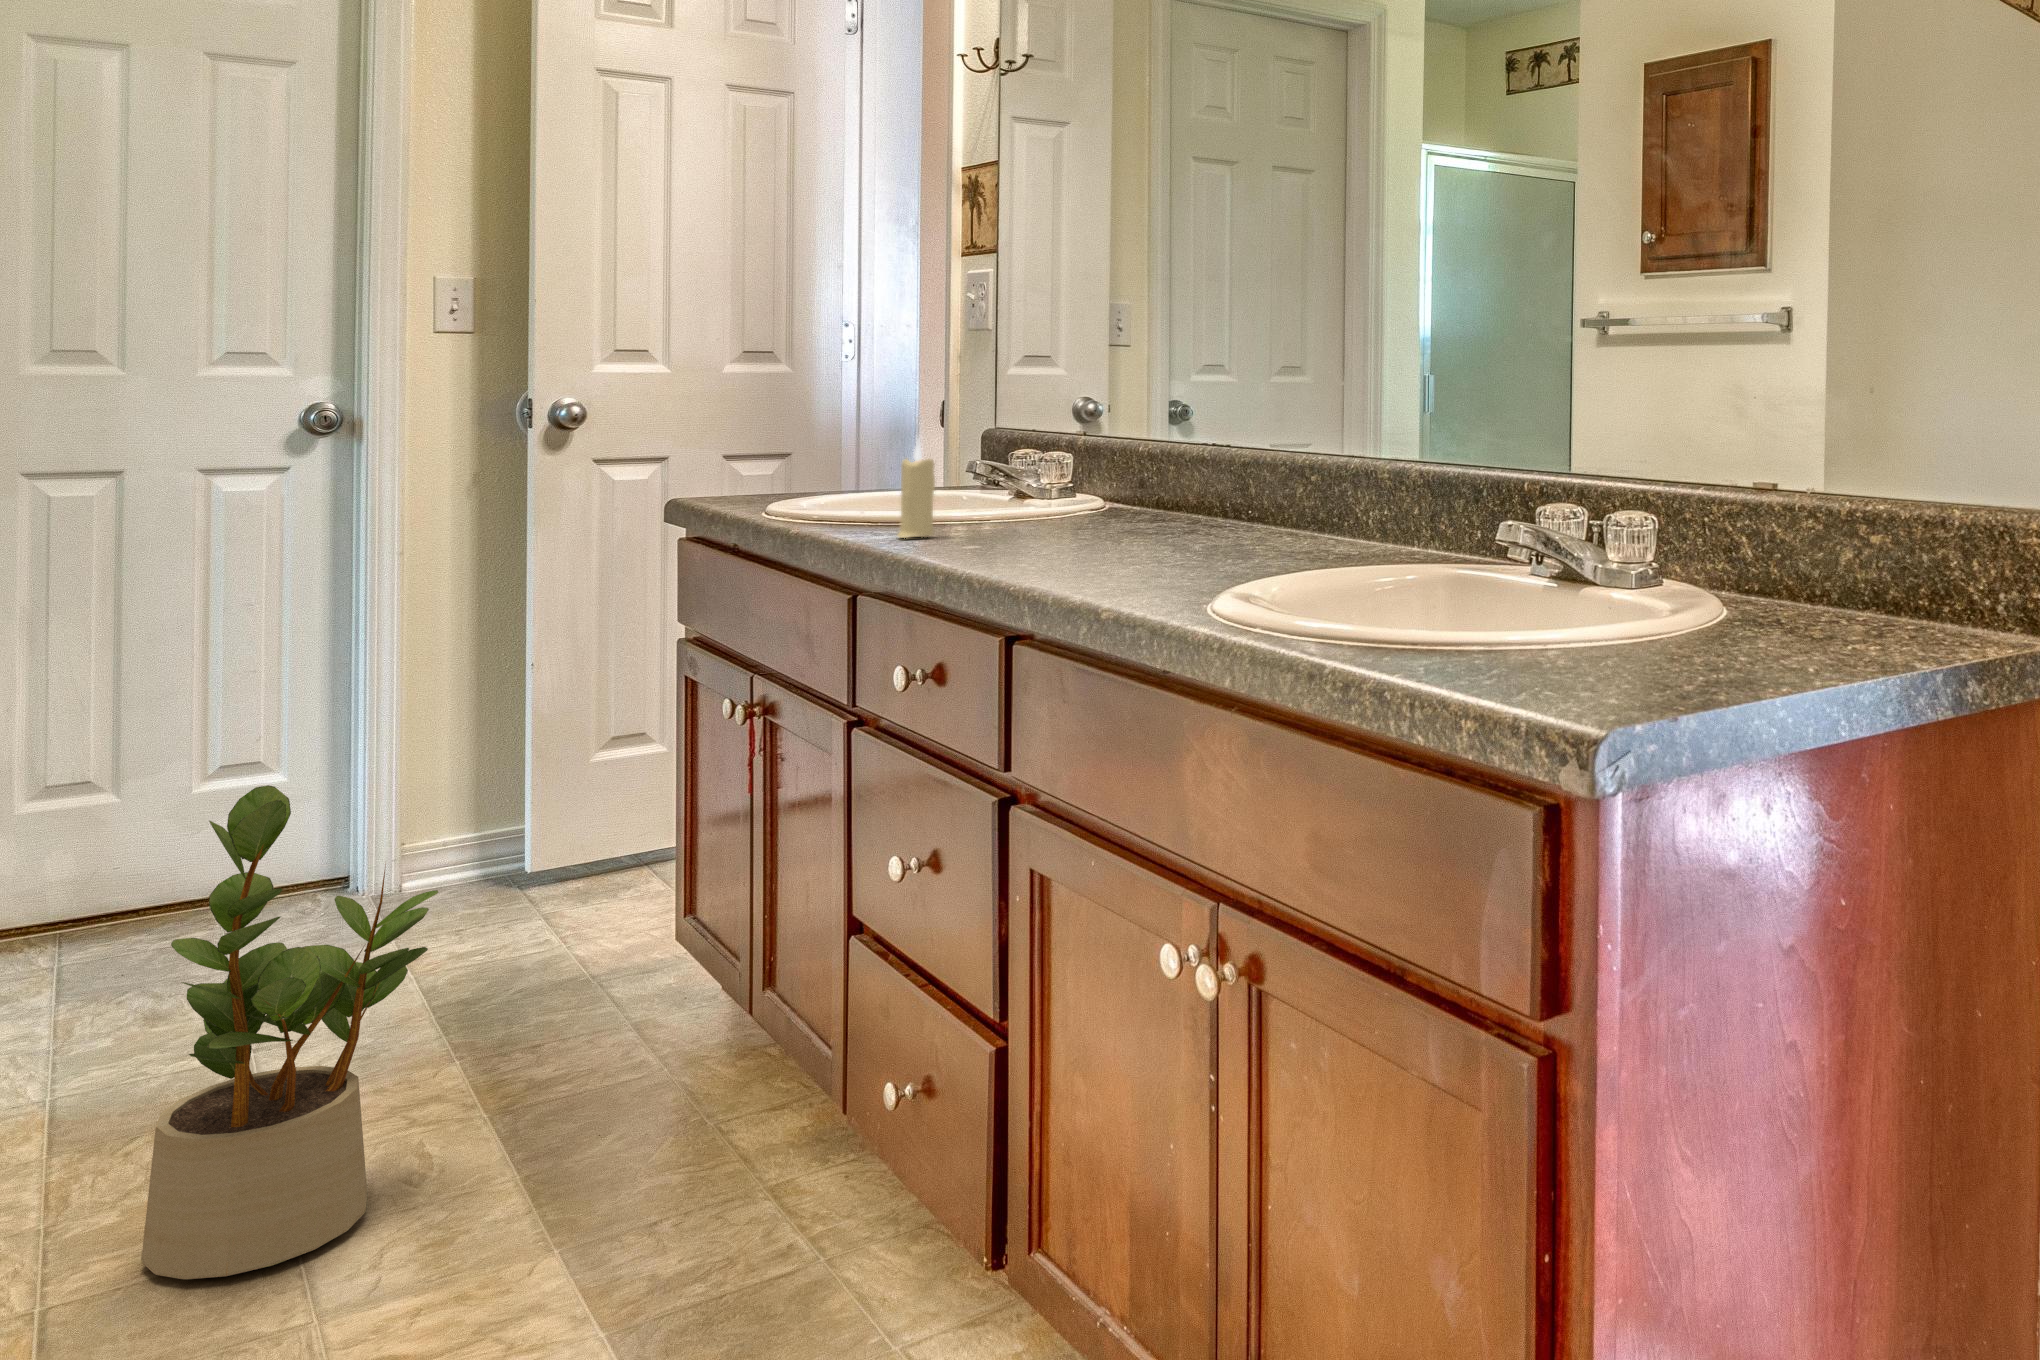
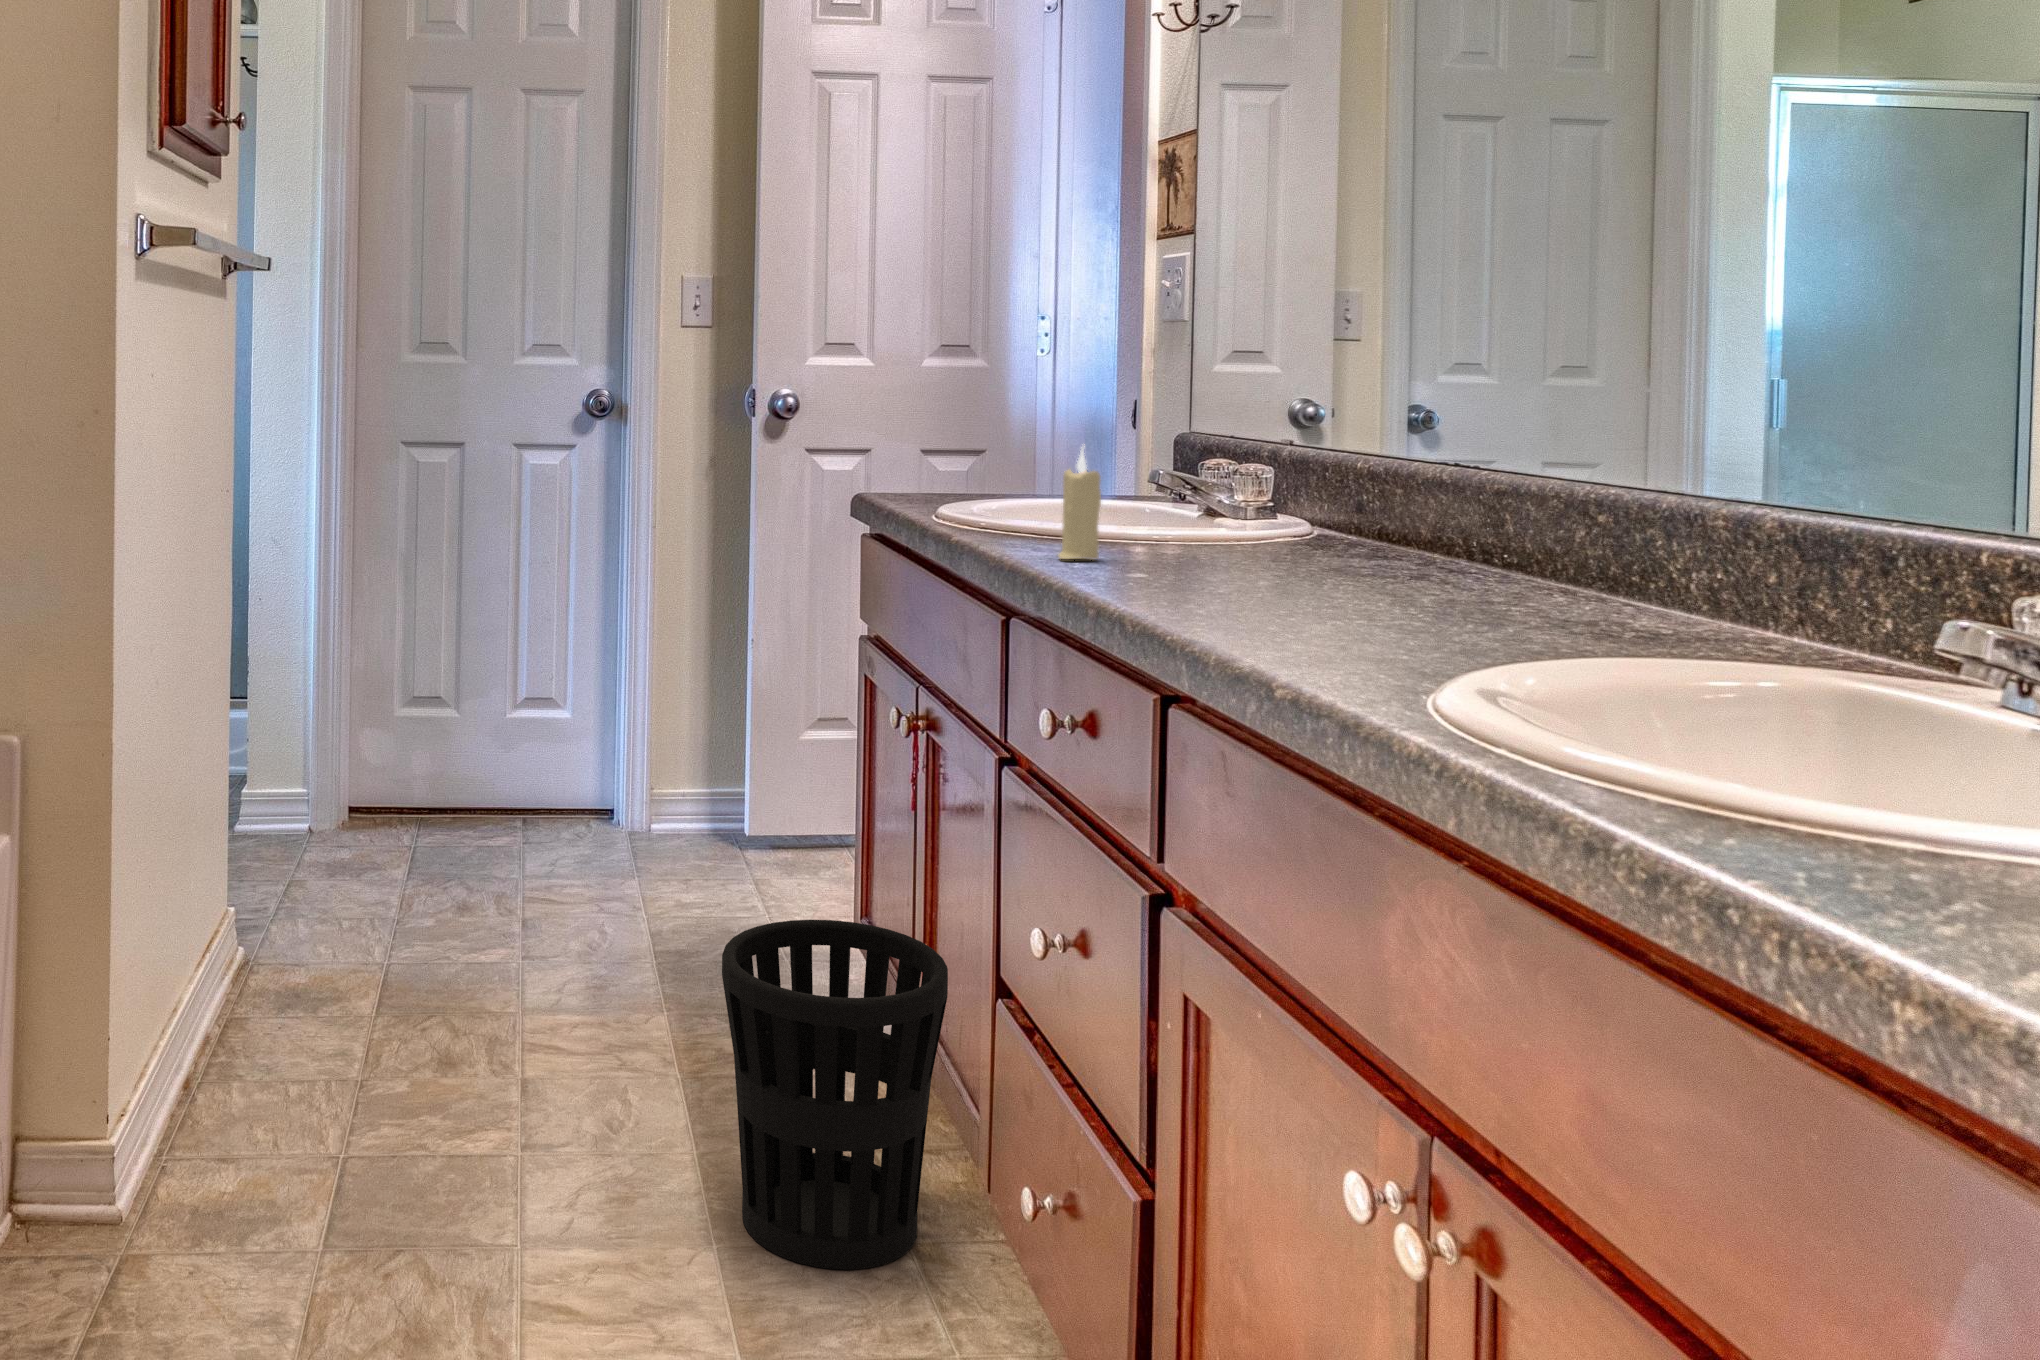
potted plant: present [141,785,438,1279] -> none [421,734,638,1166]
wastebasket: none [550,909,794,1248] -> present [722,920,948,1270]

